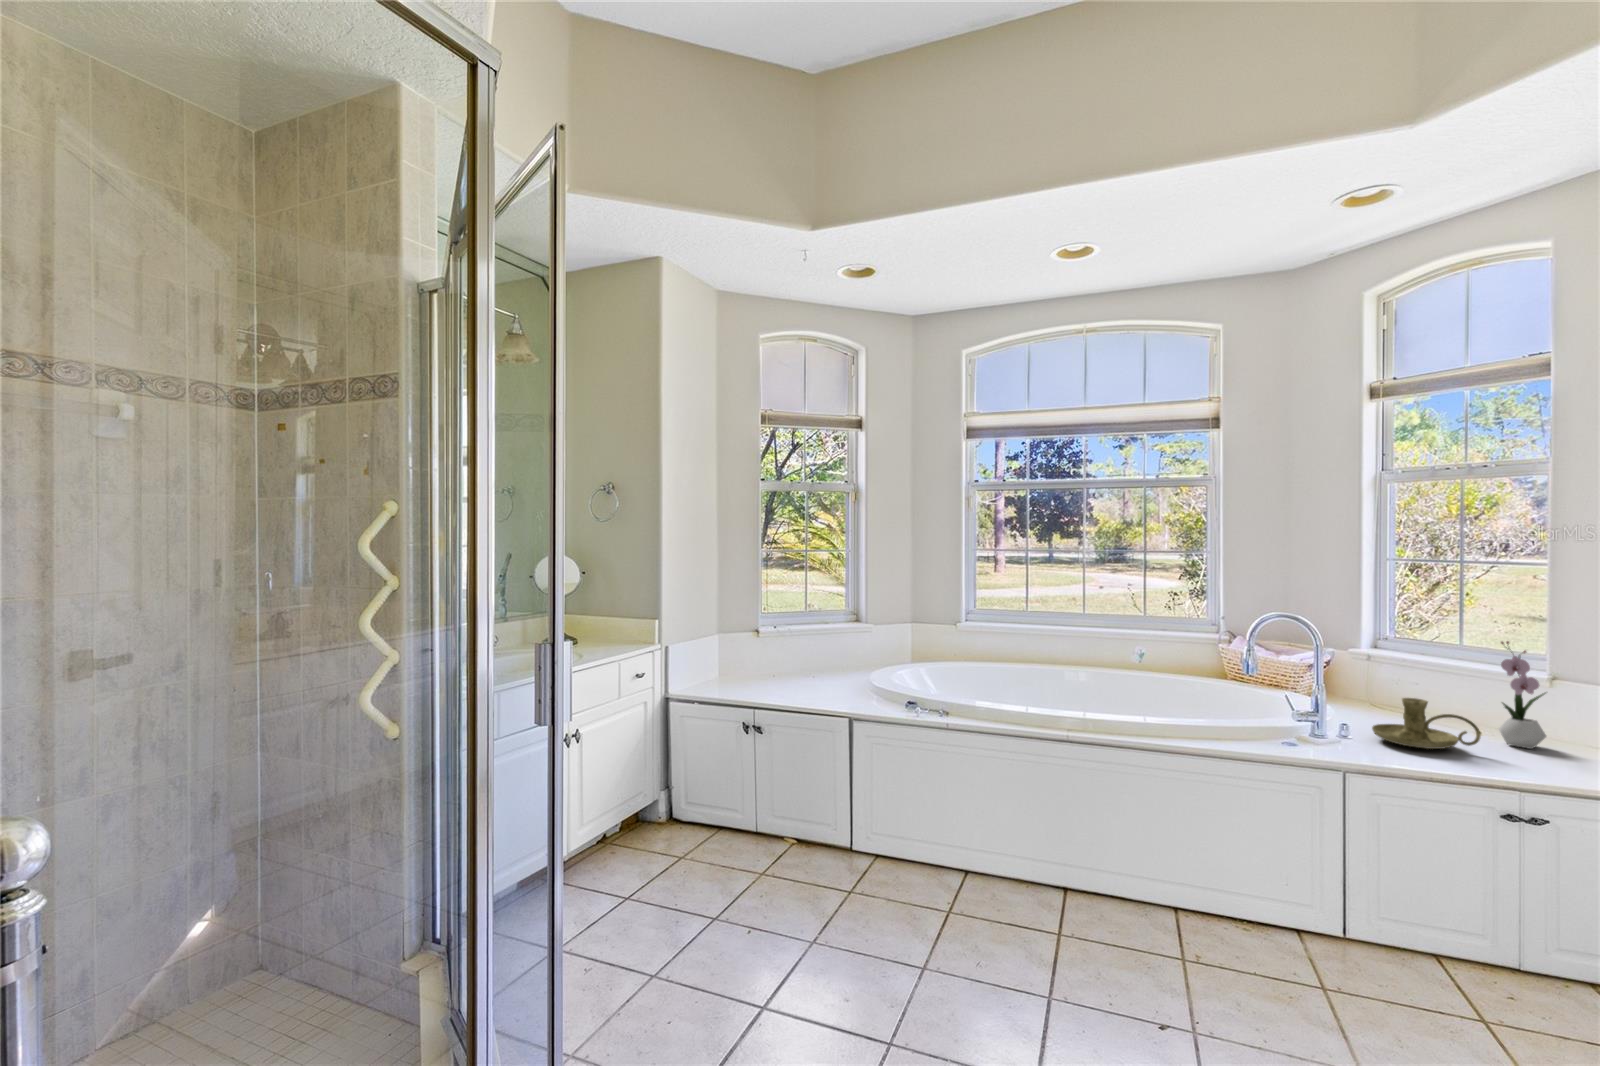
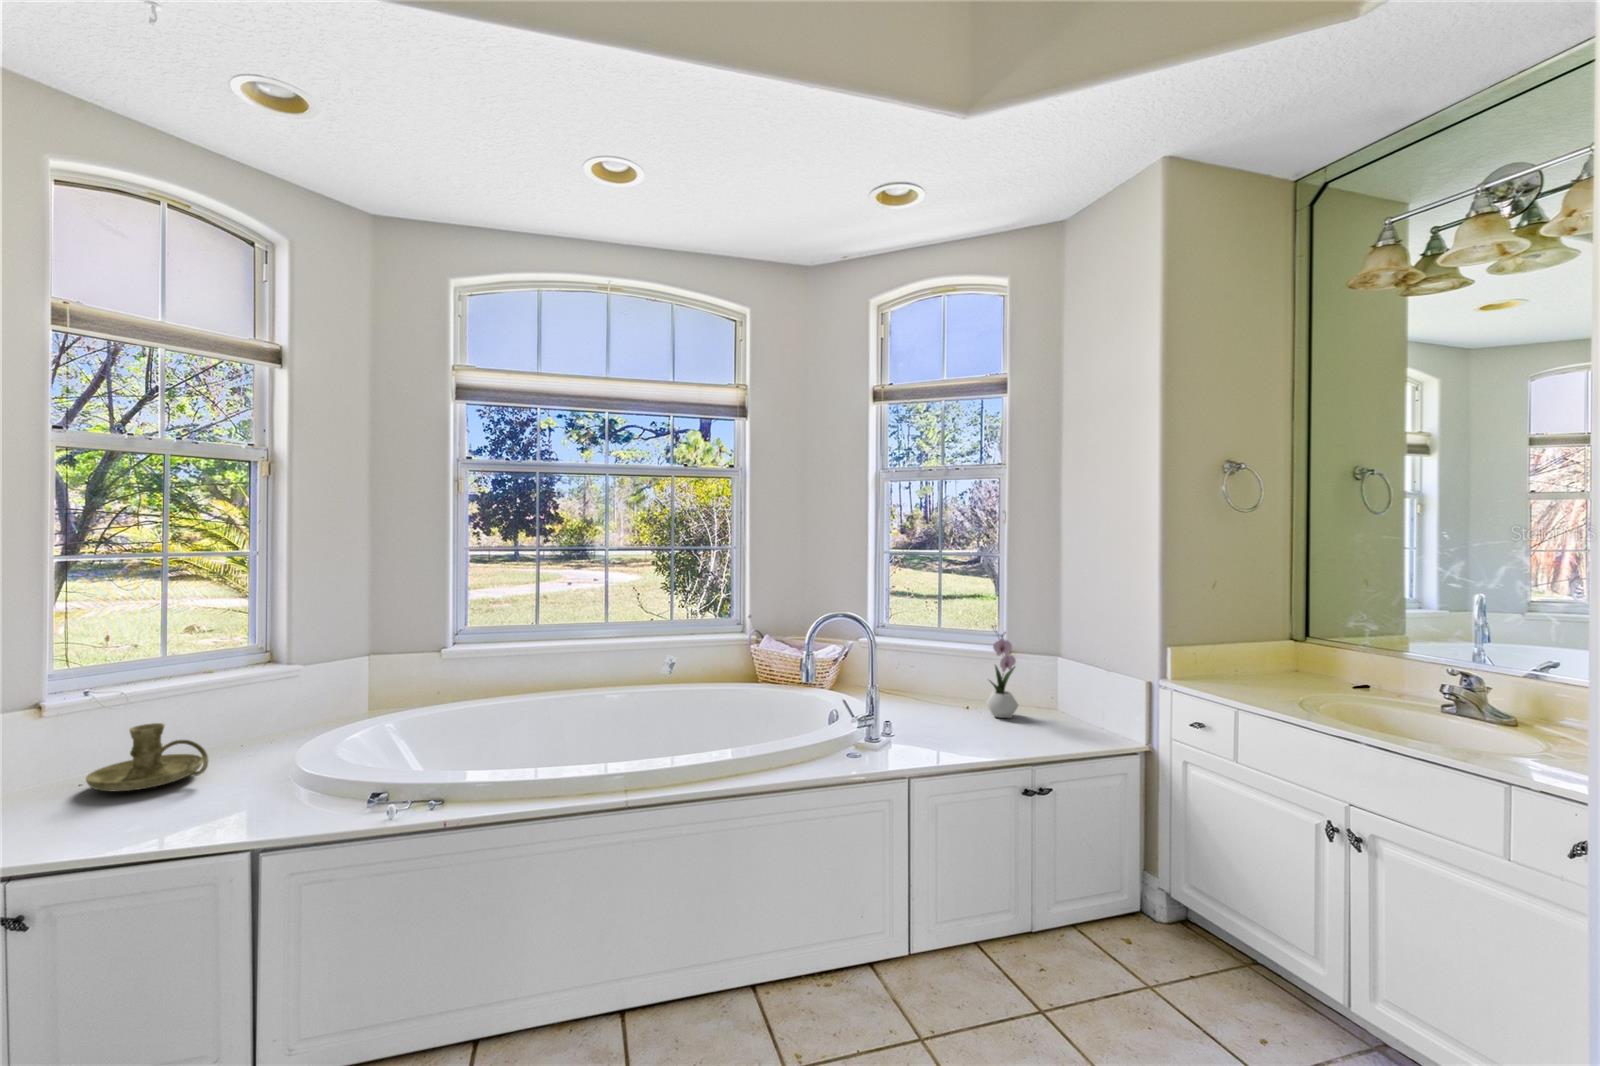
candle holder: present [1372,698,1481,749] -> present [86,723,208,791]

